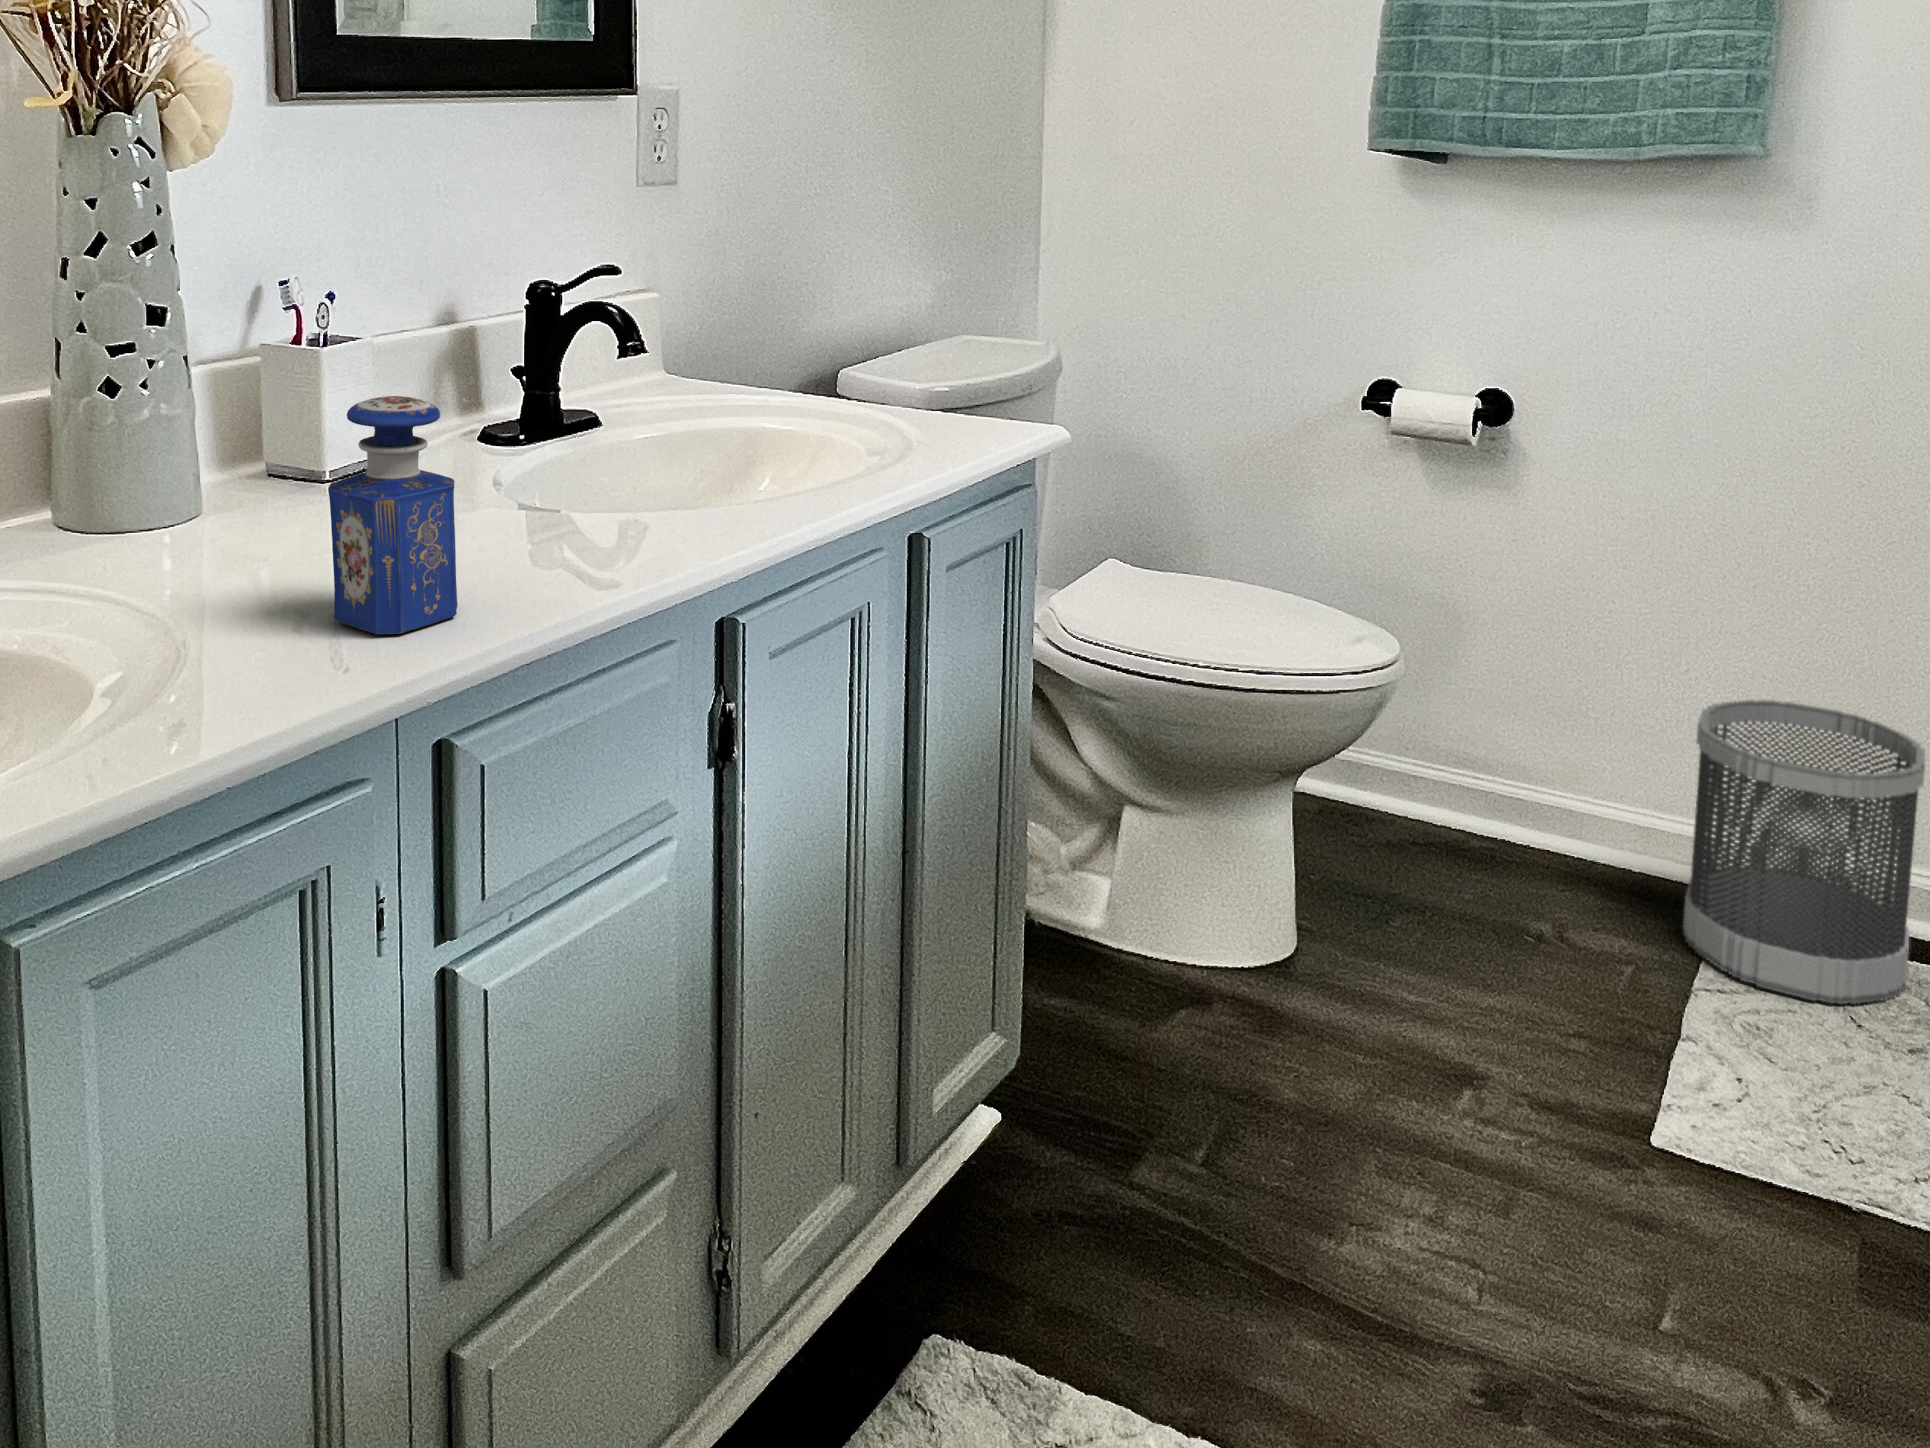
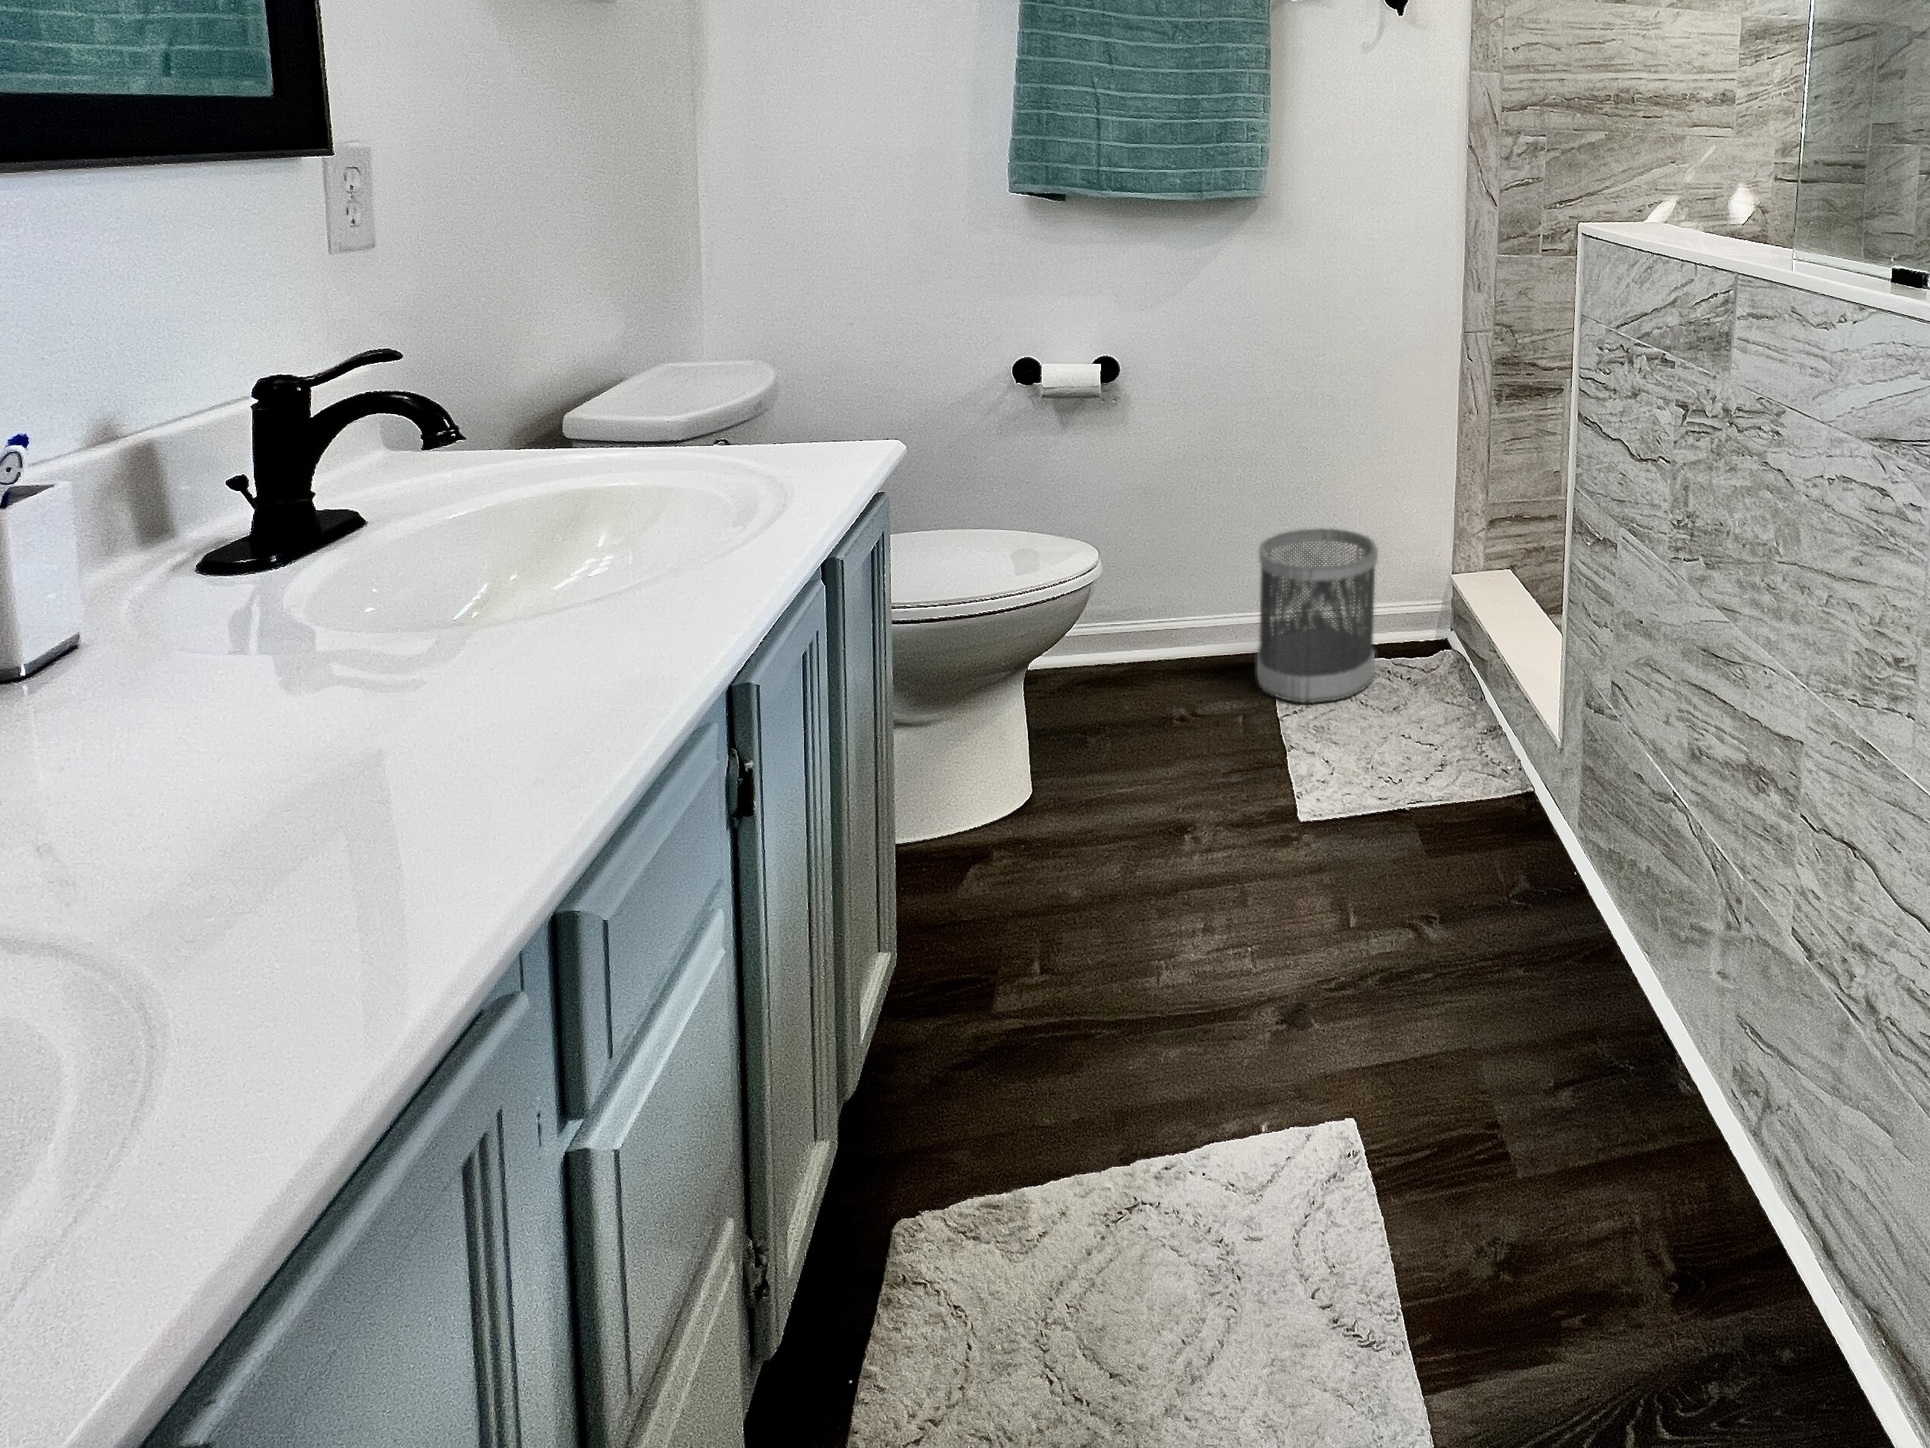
perfume bottle: present [328,396,458,634] -> none [339,557,541,839]

